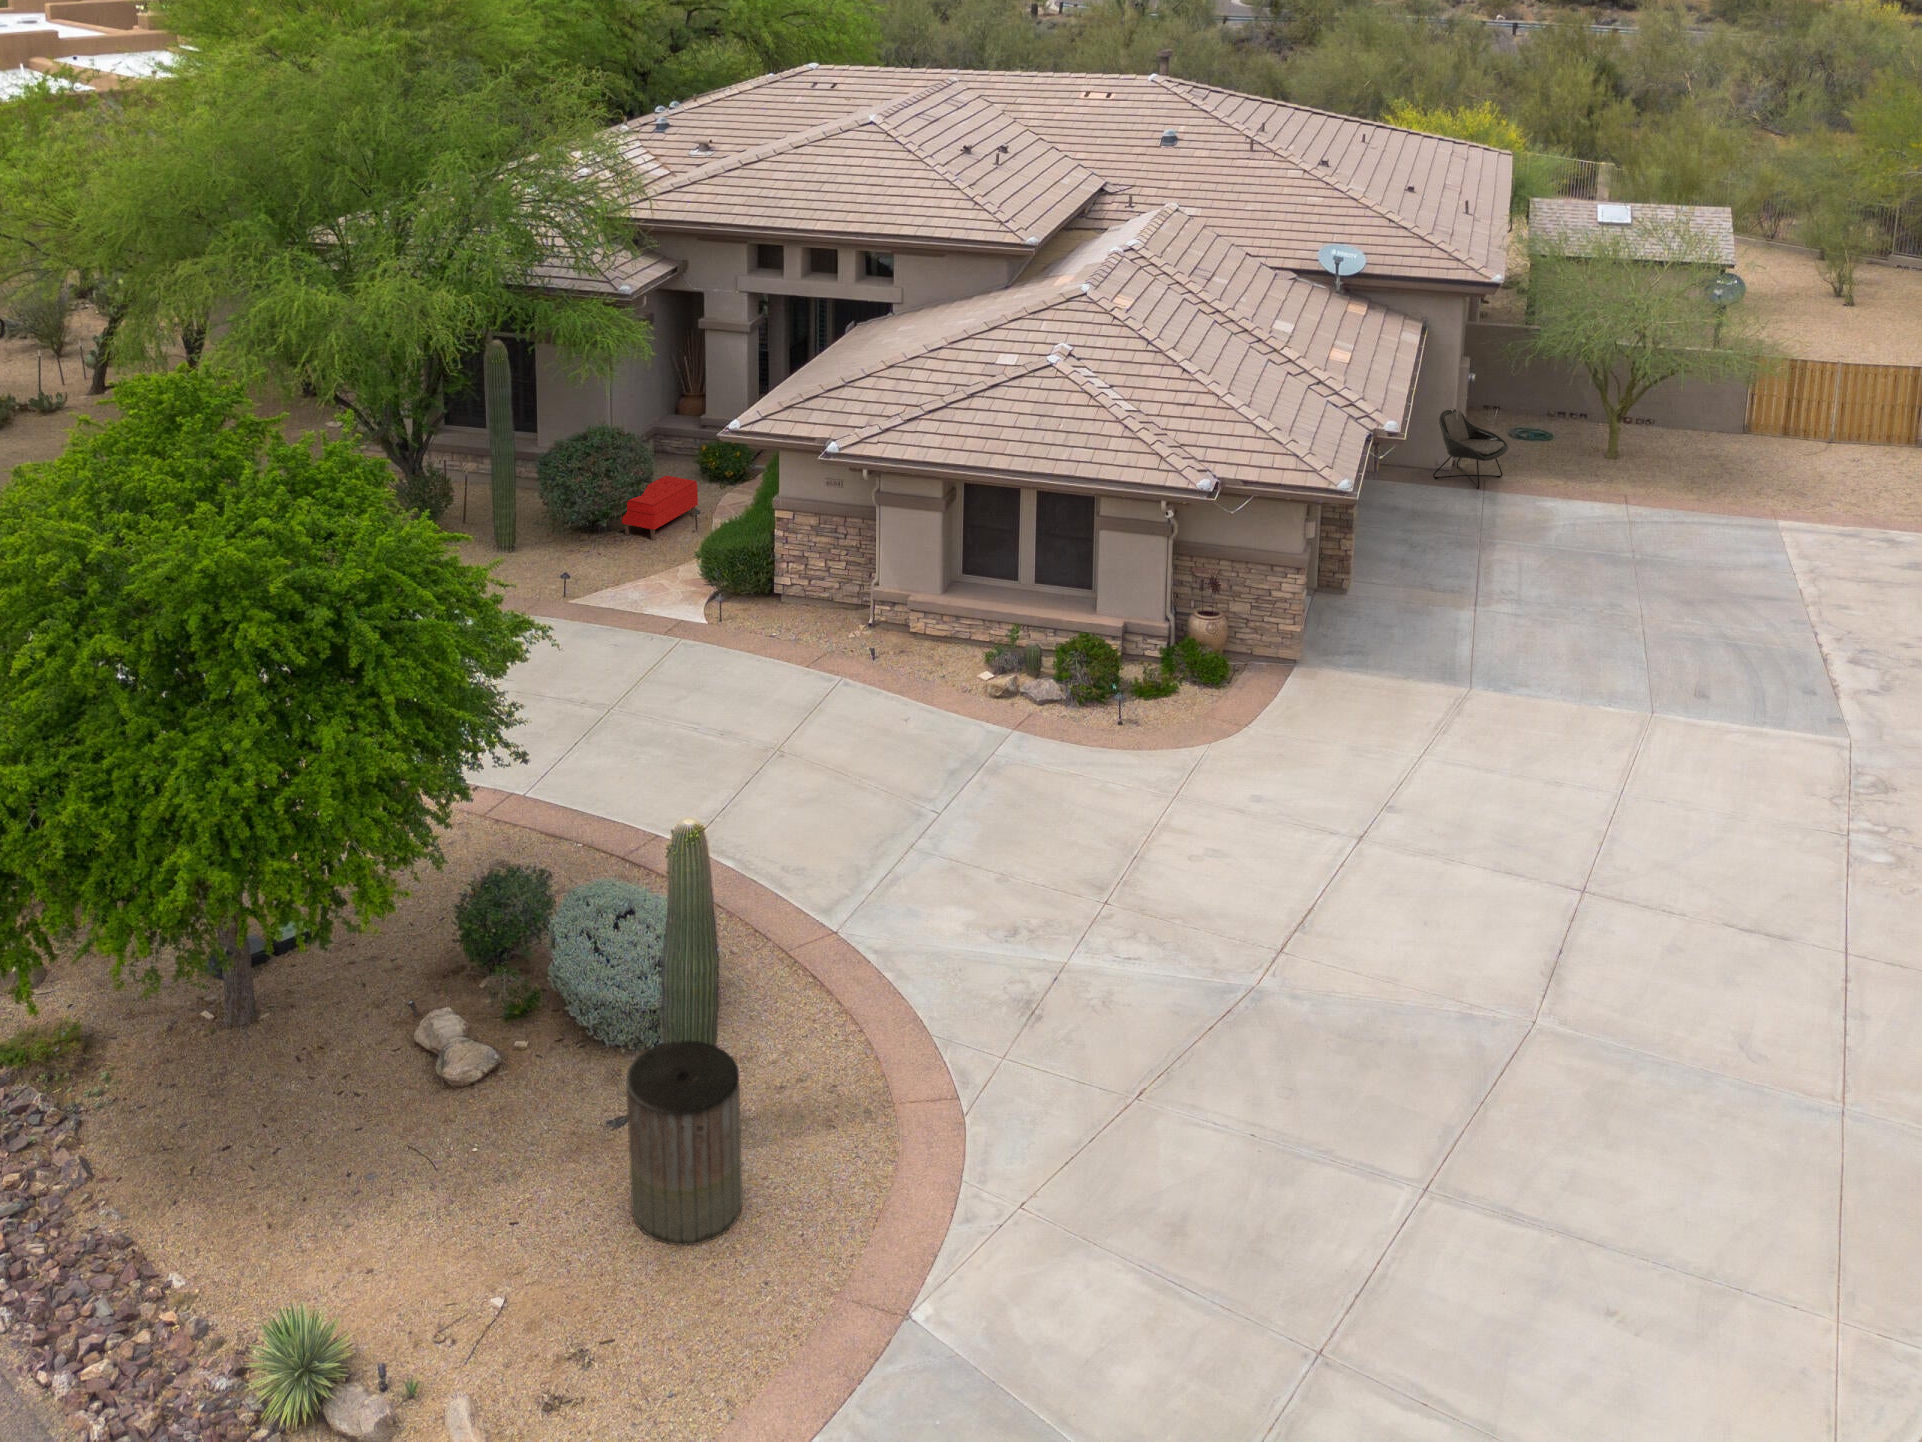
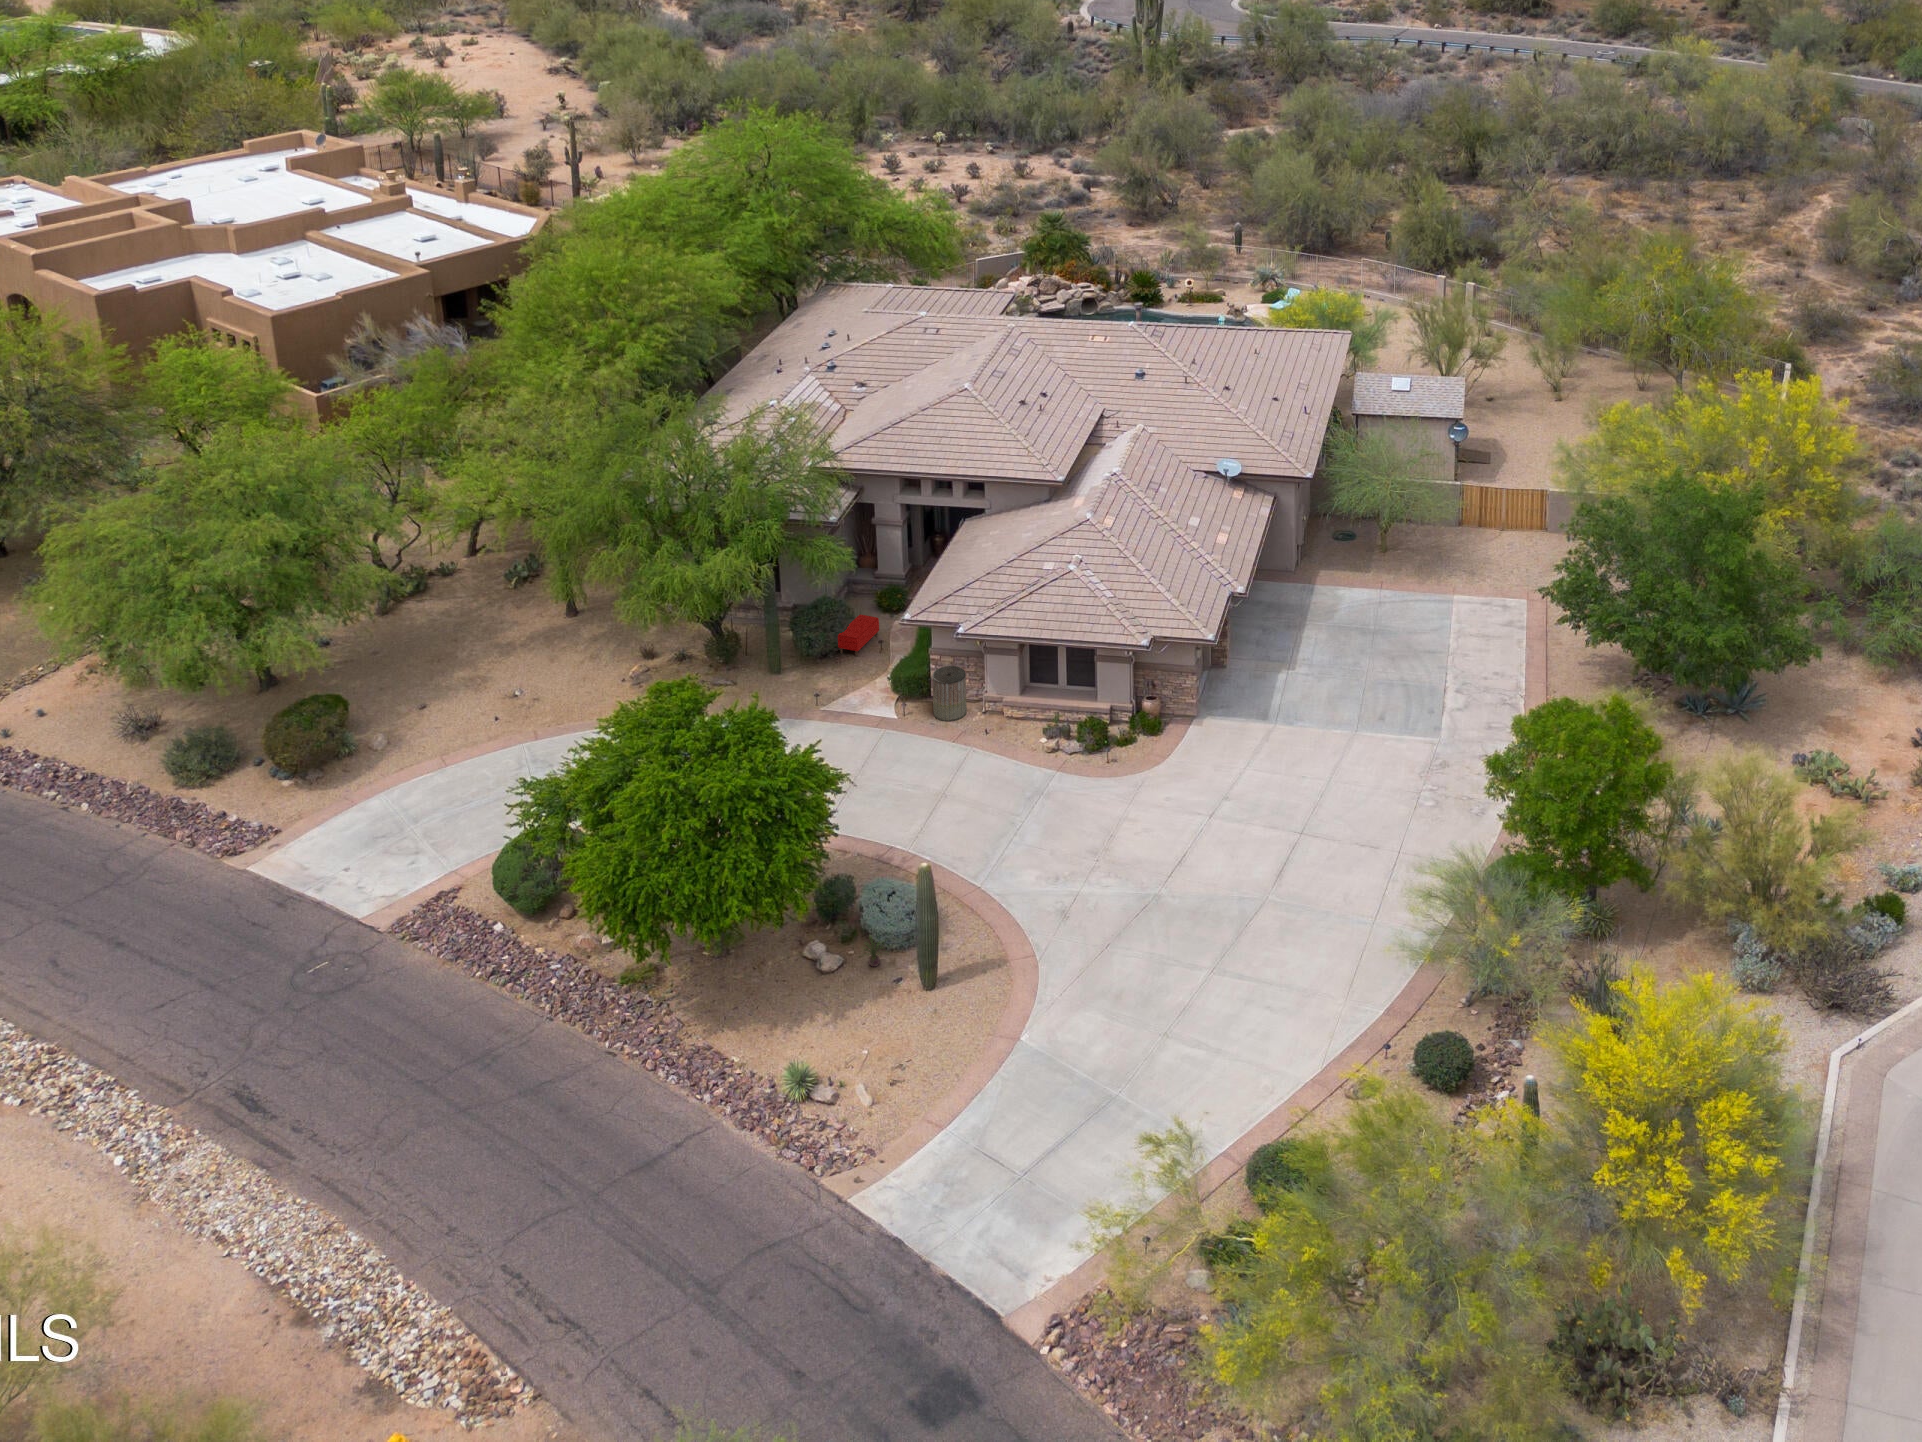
lounge chair: present [1433,409,1508,489] -> none [1281,544,1319,589]
decorative plant: none [523,1001,603,1084] -> present [863,935,887,967]
trash can: present [626,1040,742,1245] -> present [932,666,967,722]

